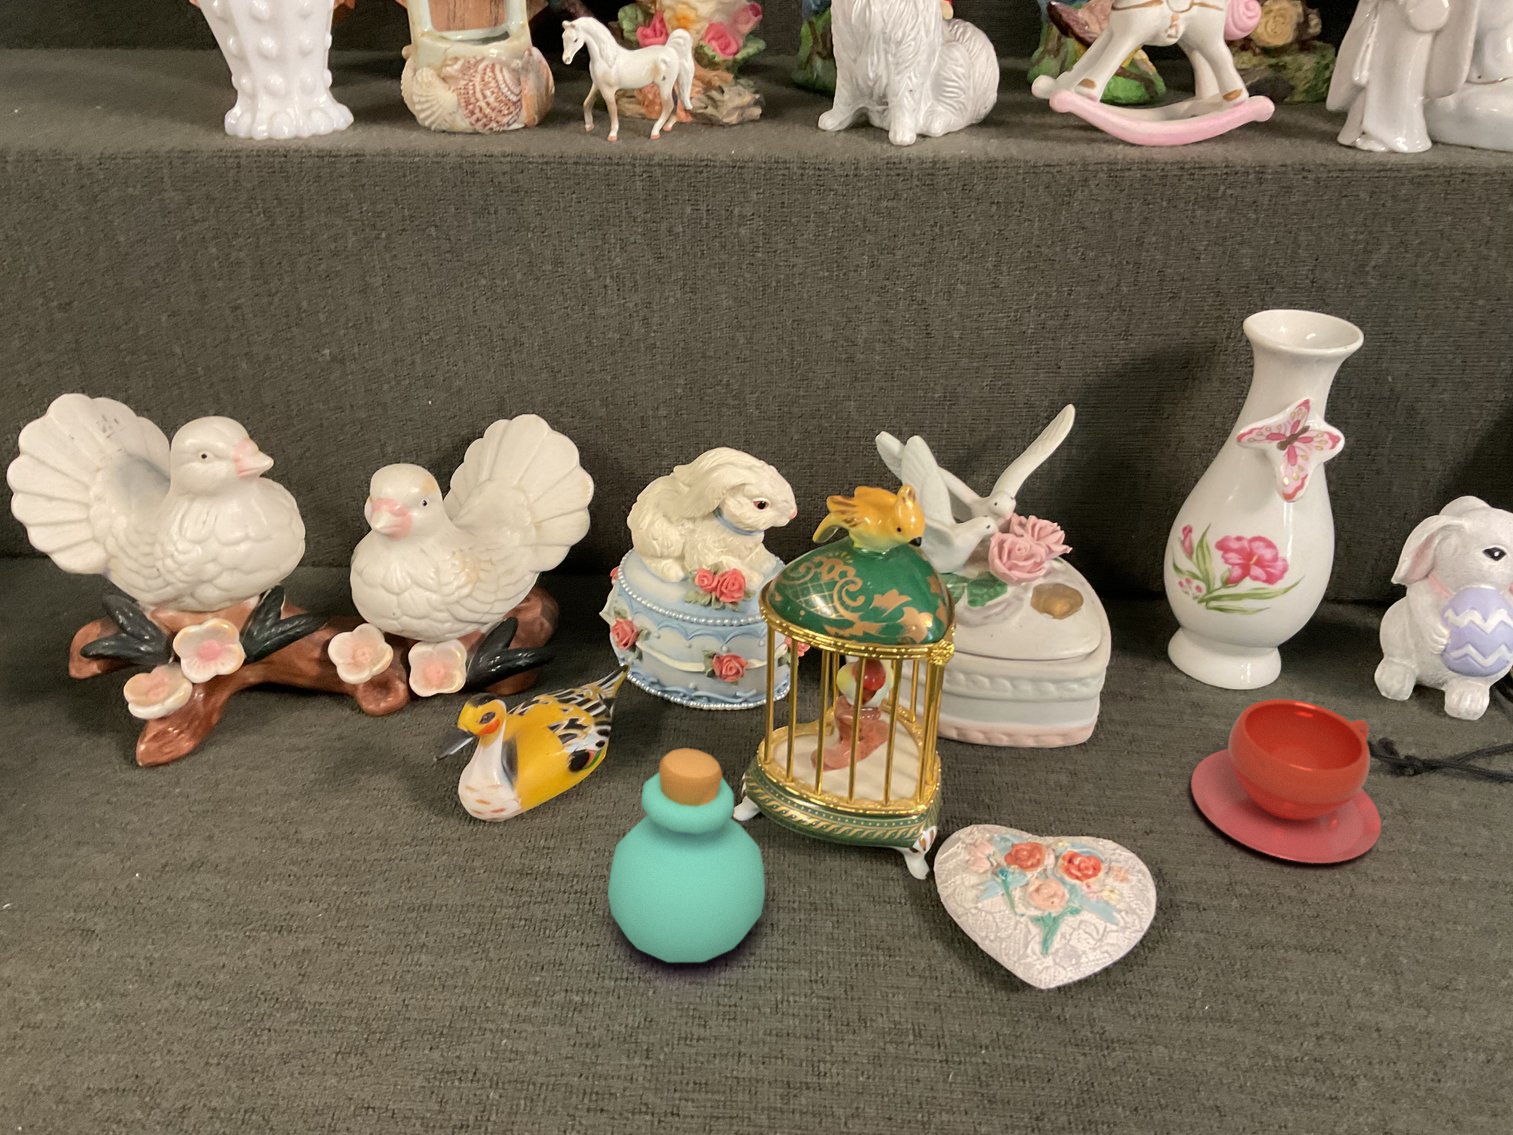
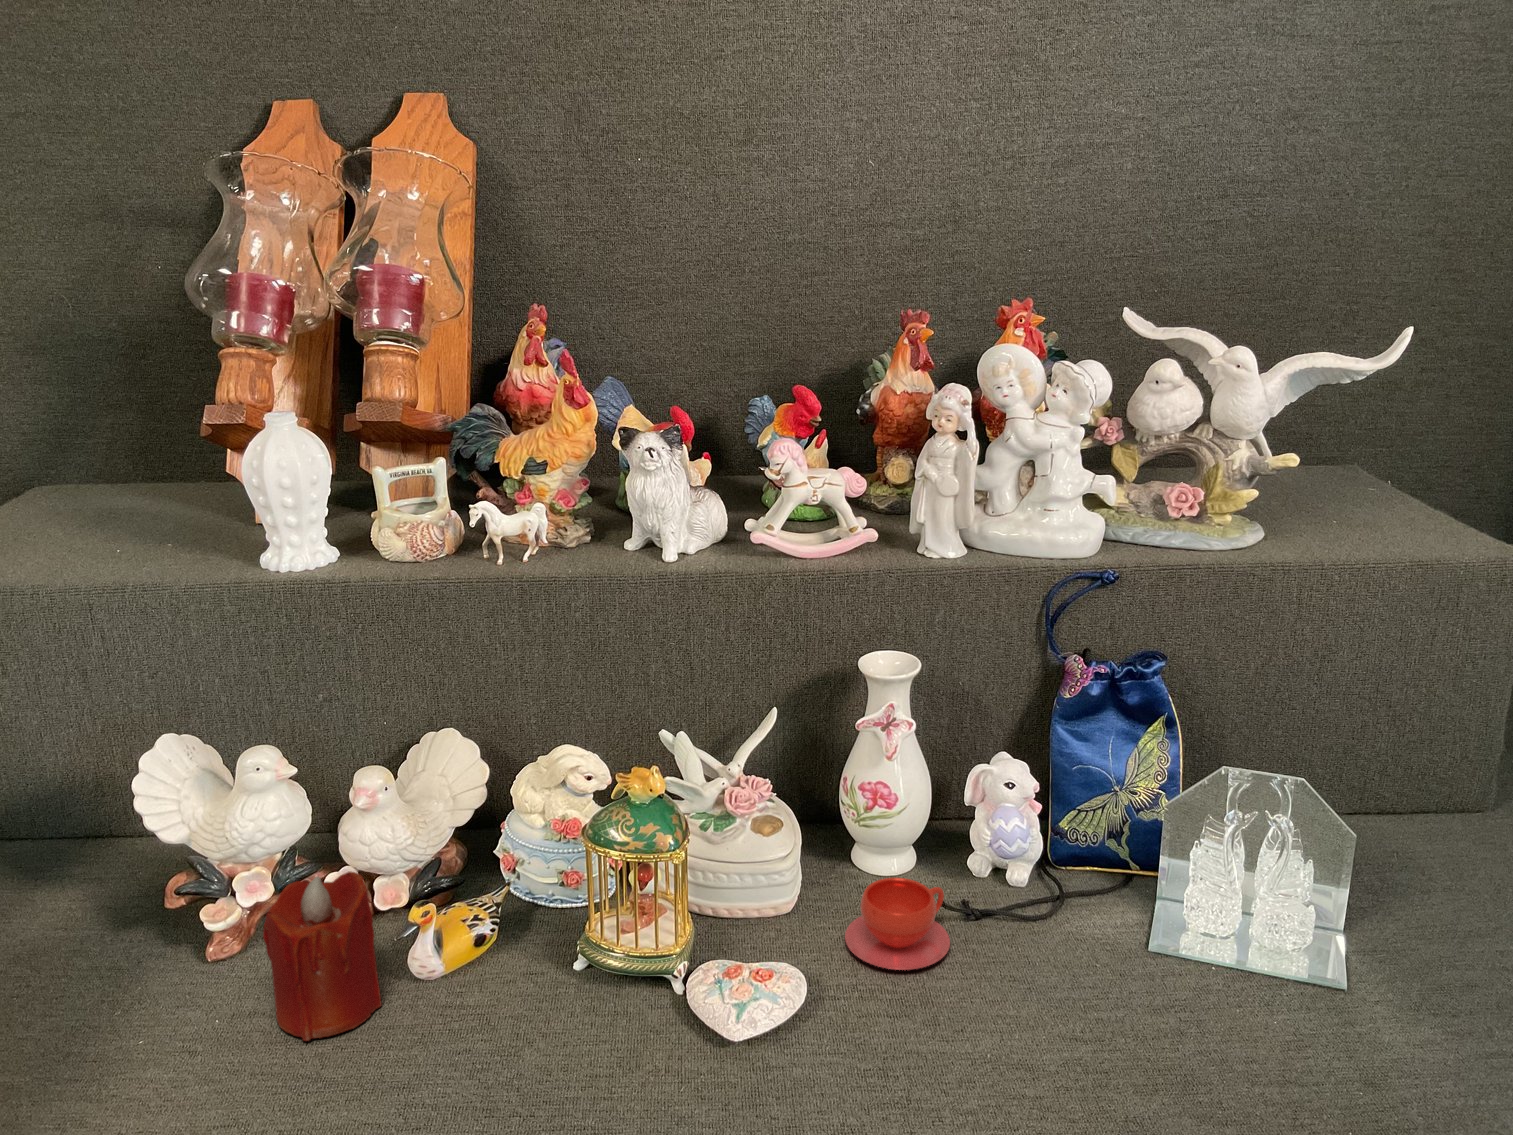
candle: none [201,645,414,930] -> present [263,872,382,1041]
perfume bottle: present [608,748,765,962] -> none [494,916,584,1040]

